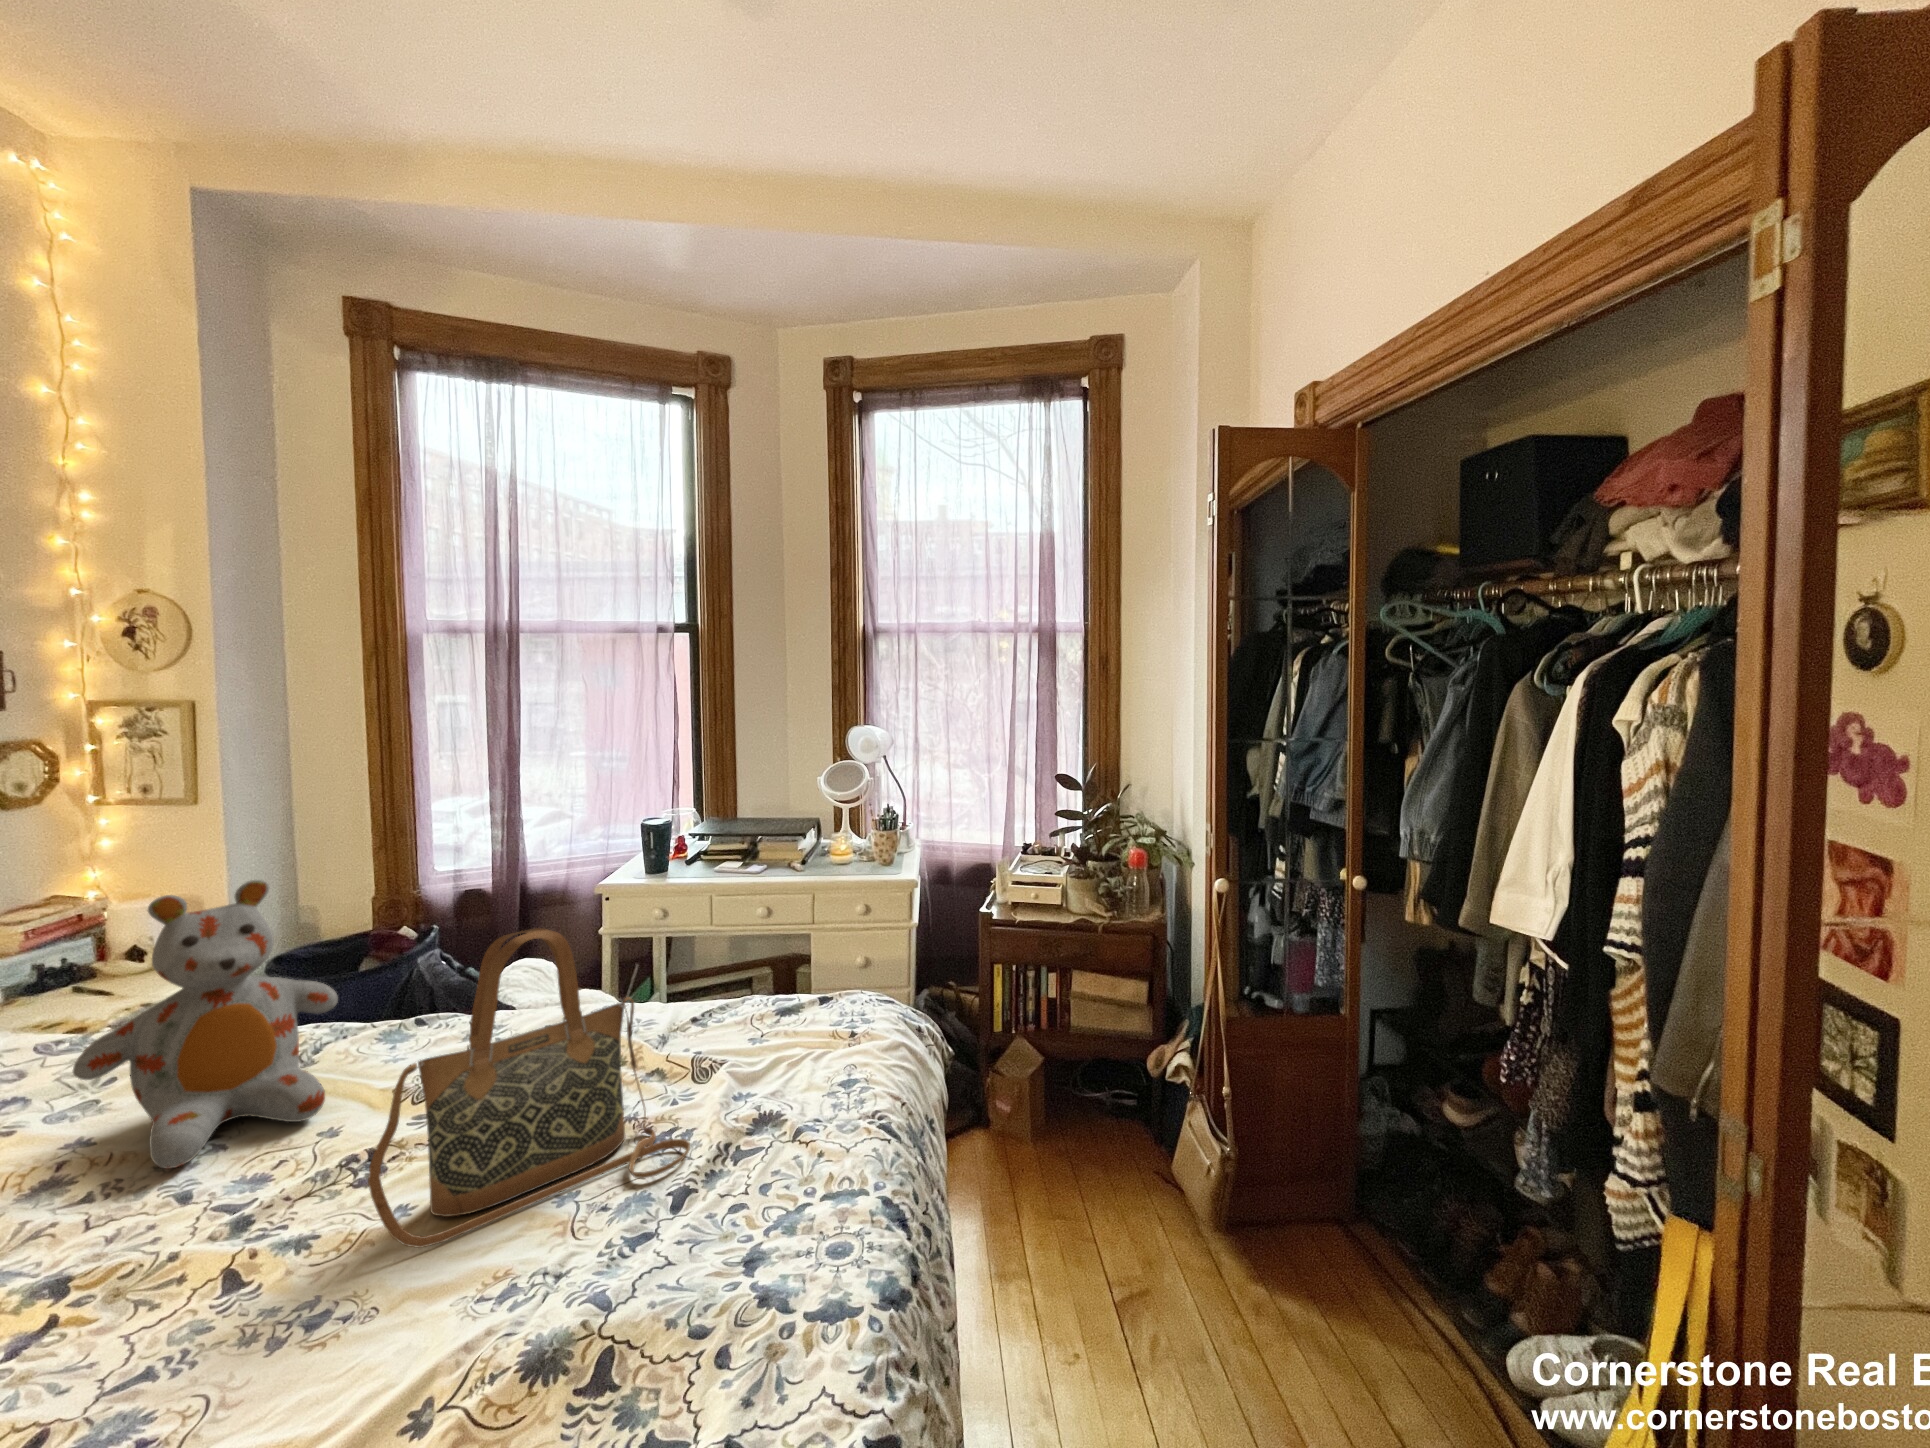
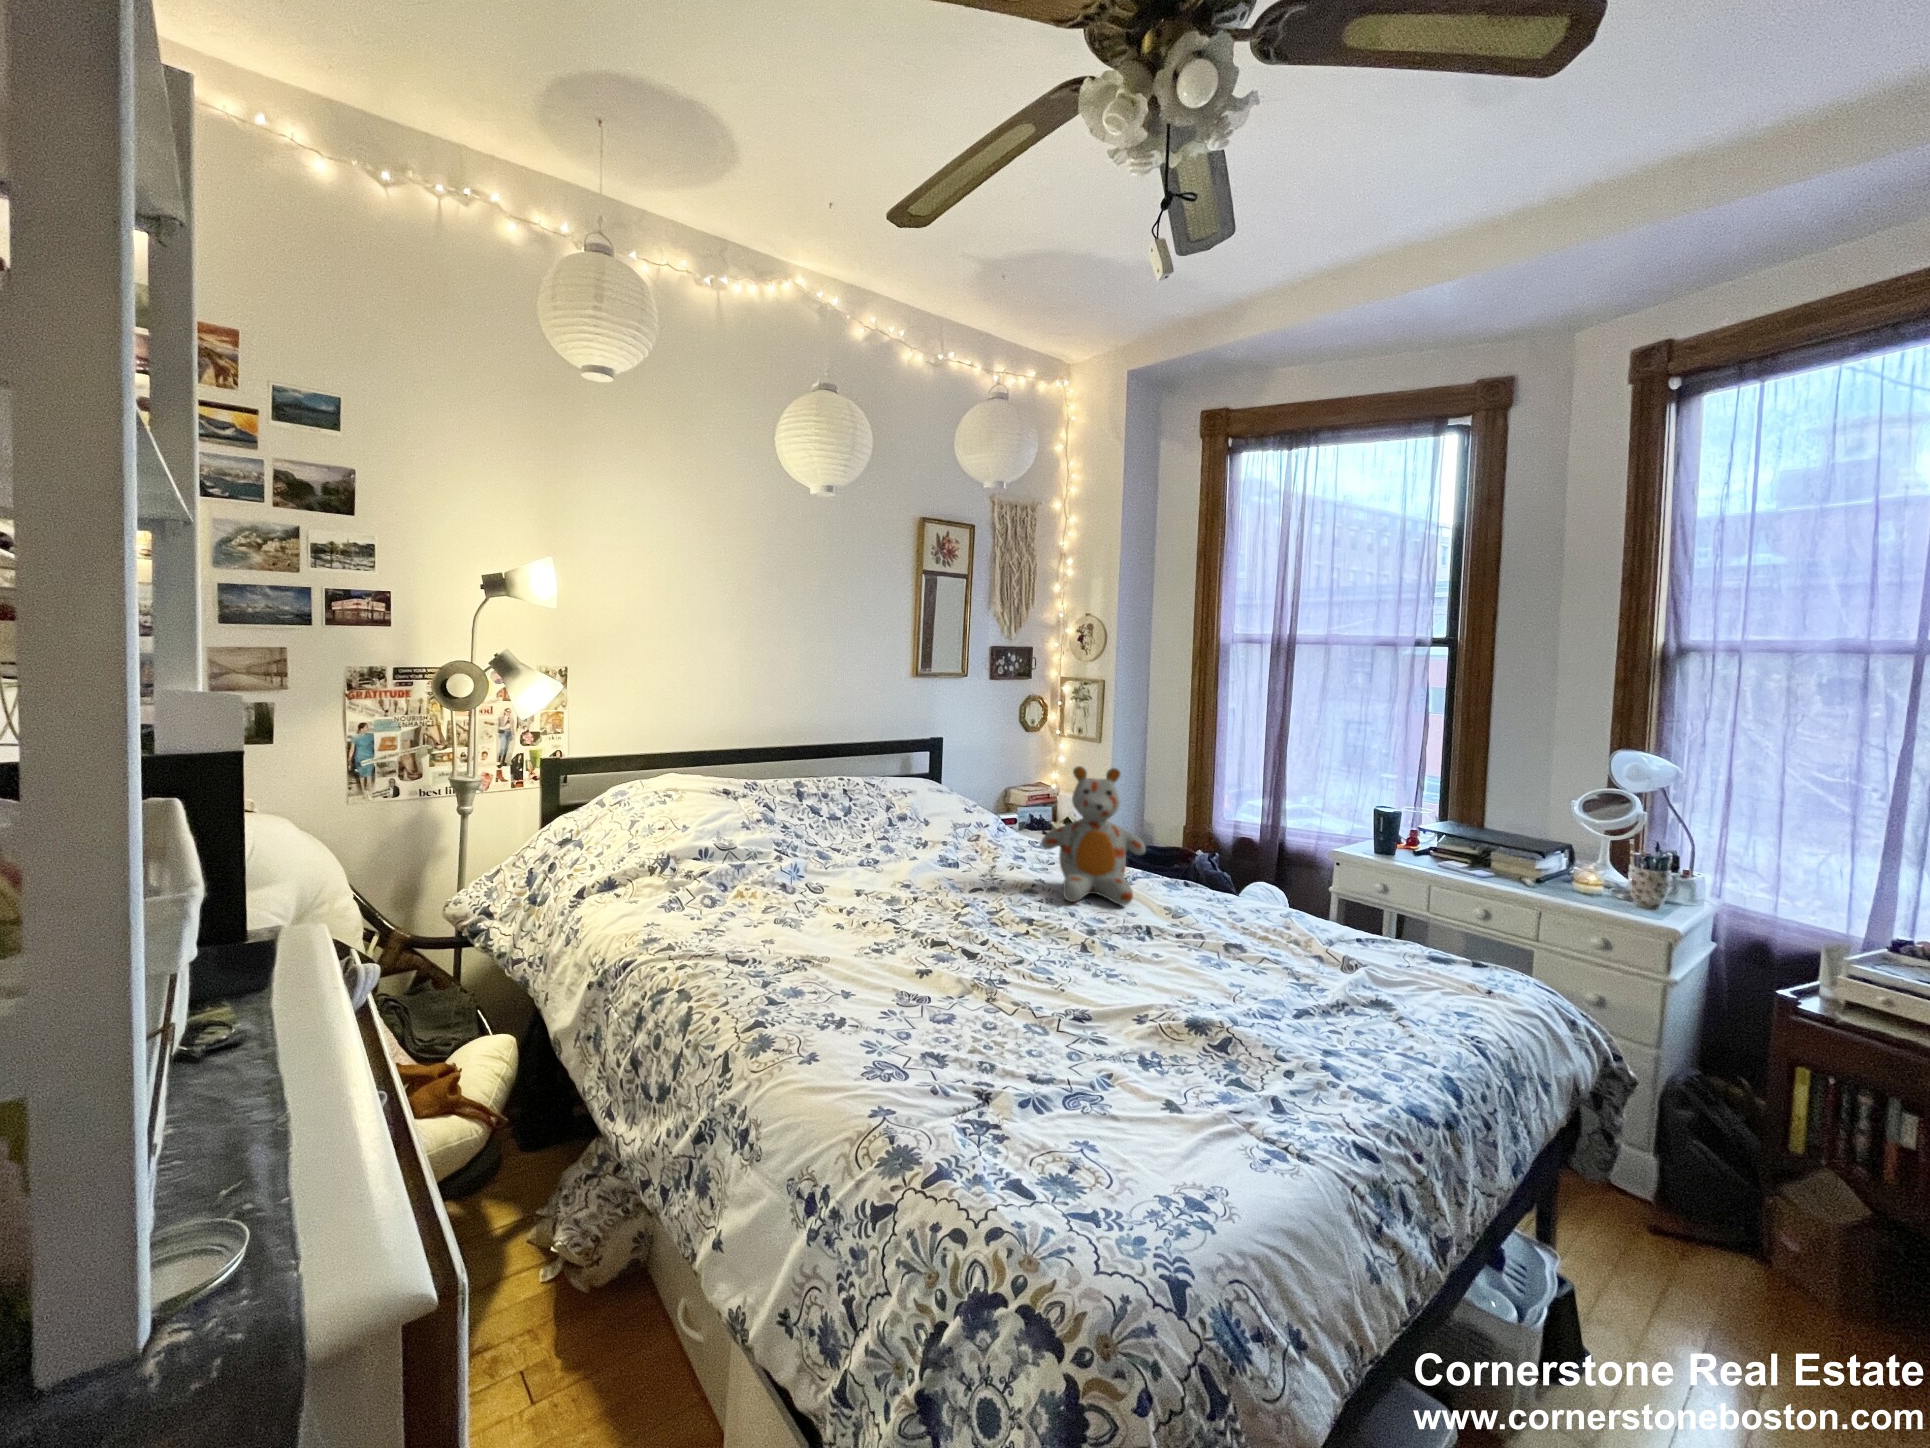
handbag: present [368,928,690,1248] -> none [1140,813,1319,997]

